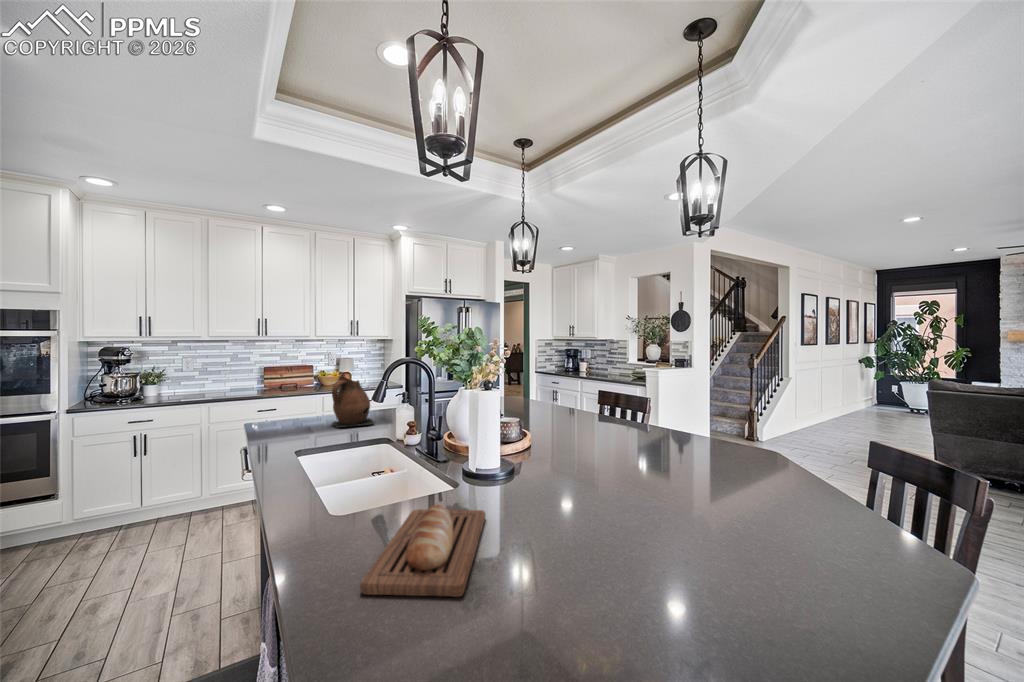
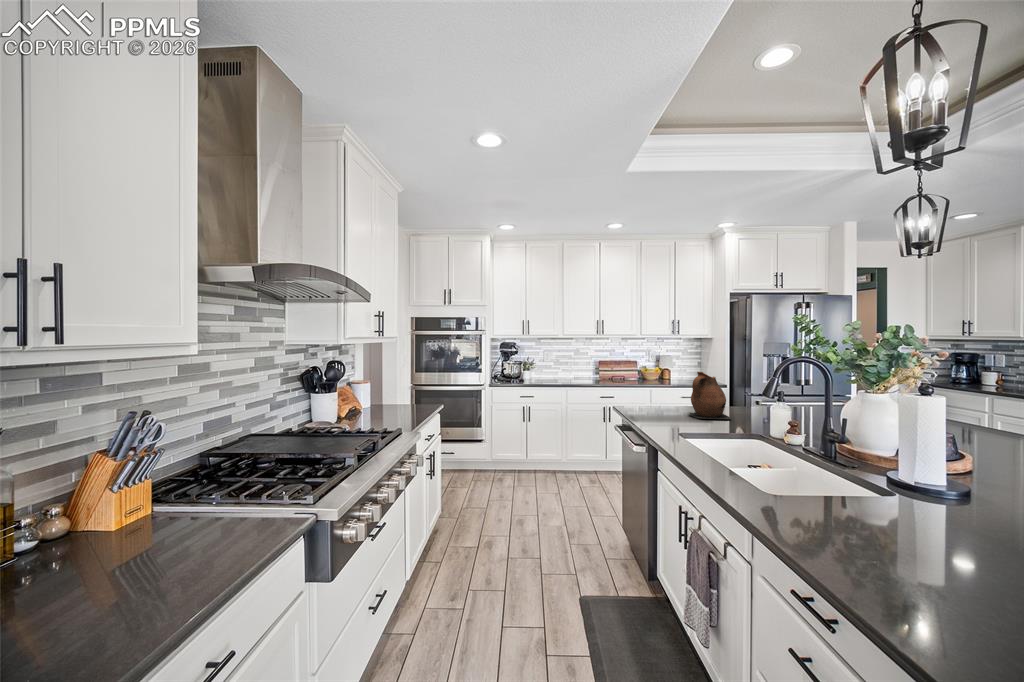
bread loaf: present [360,504,485,597] -> none [852,500,981,585]

